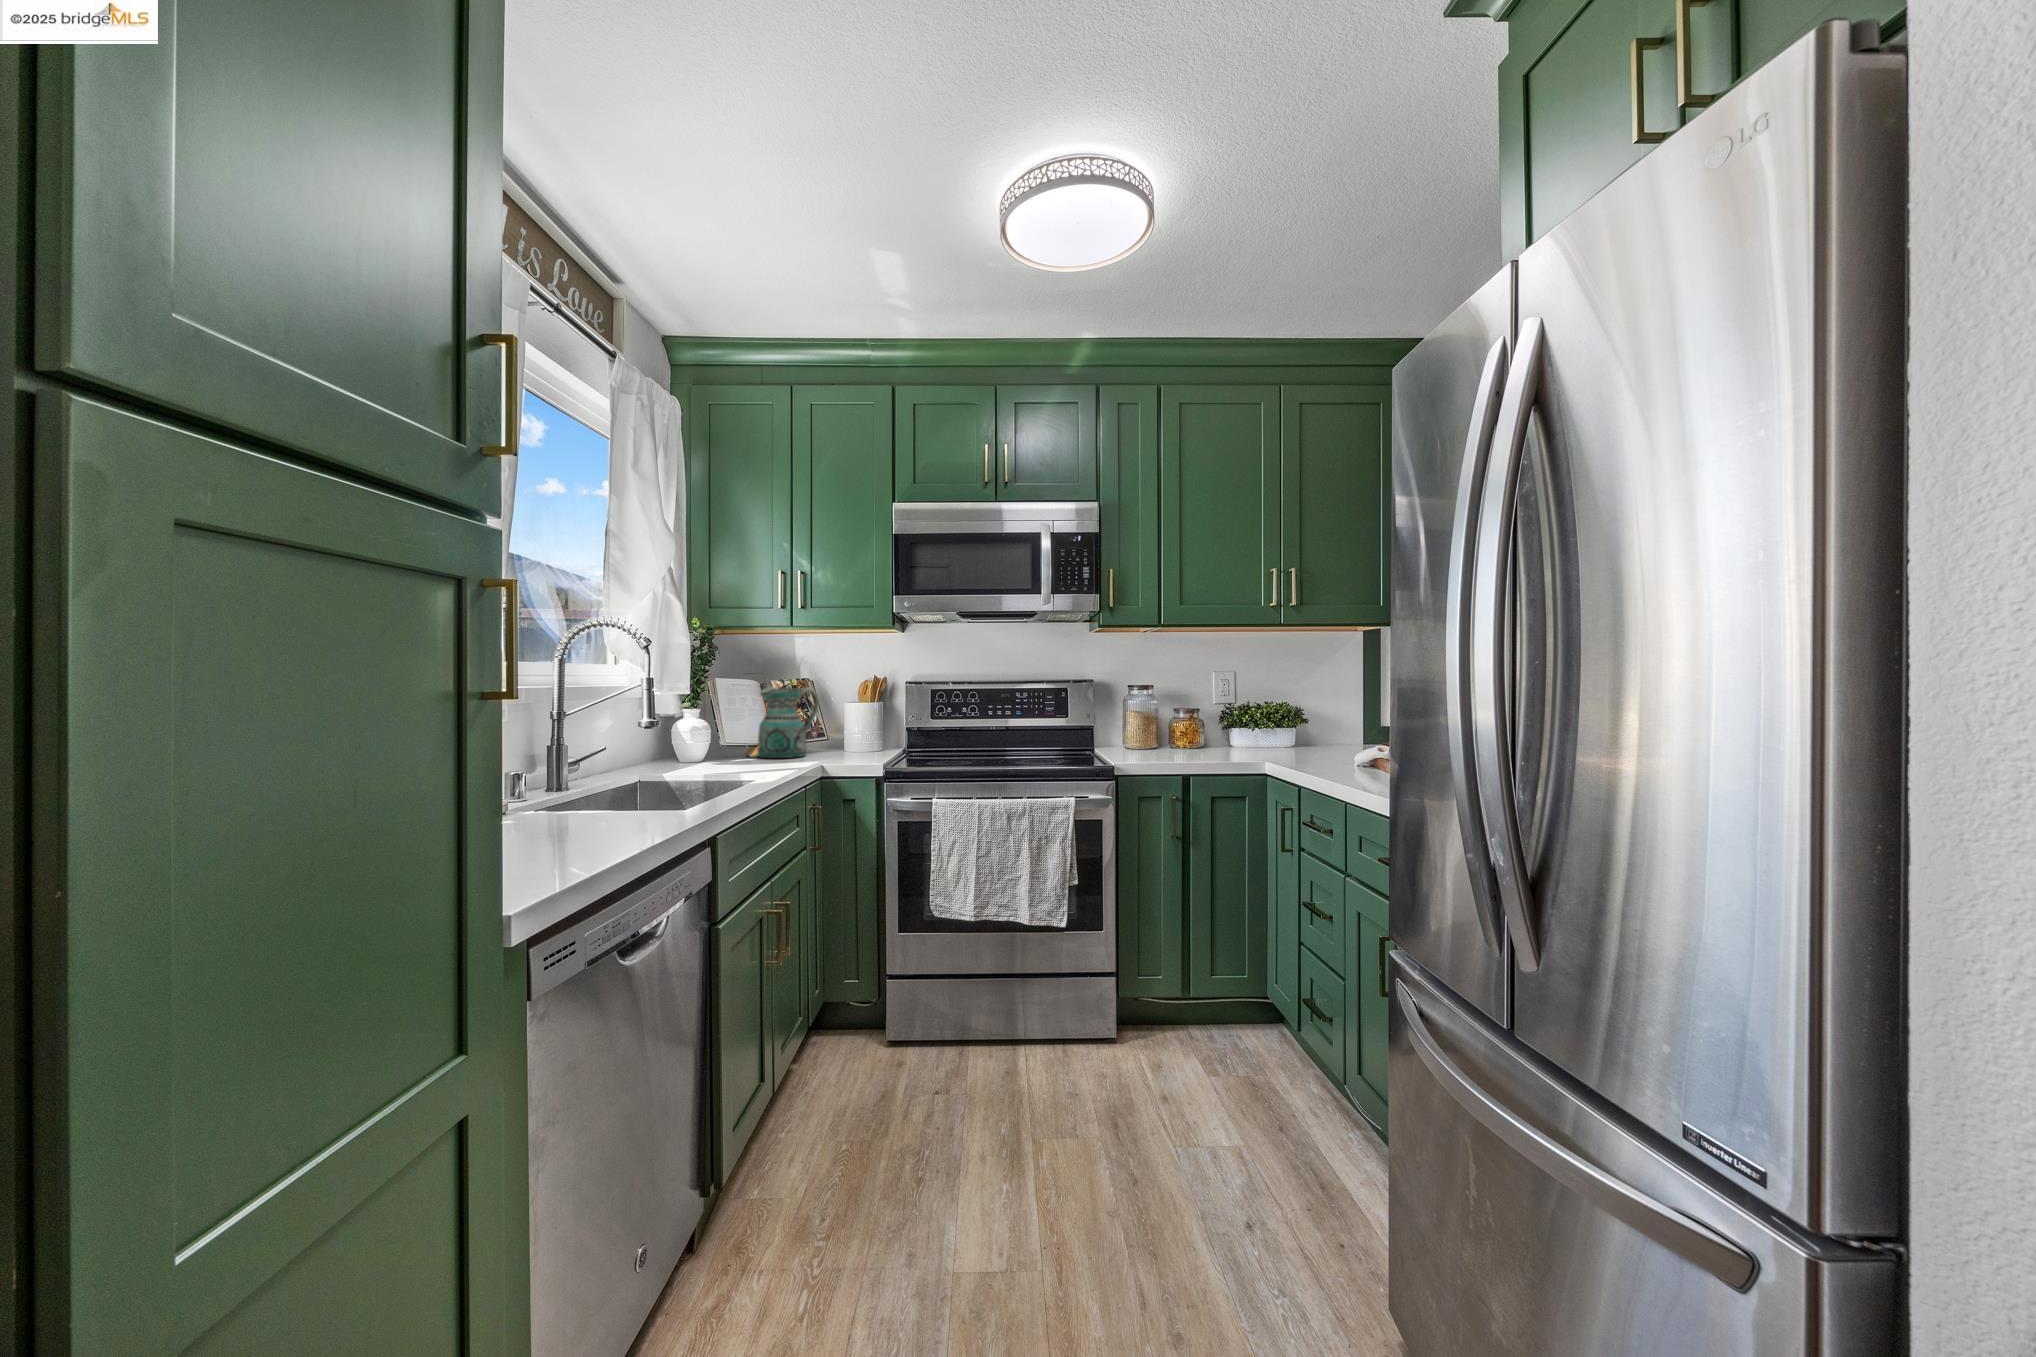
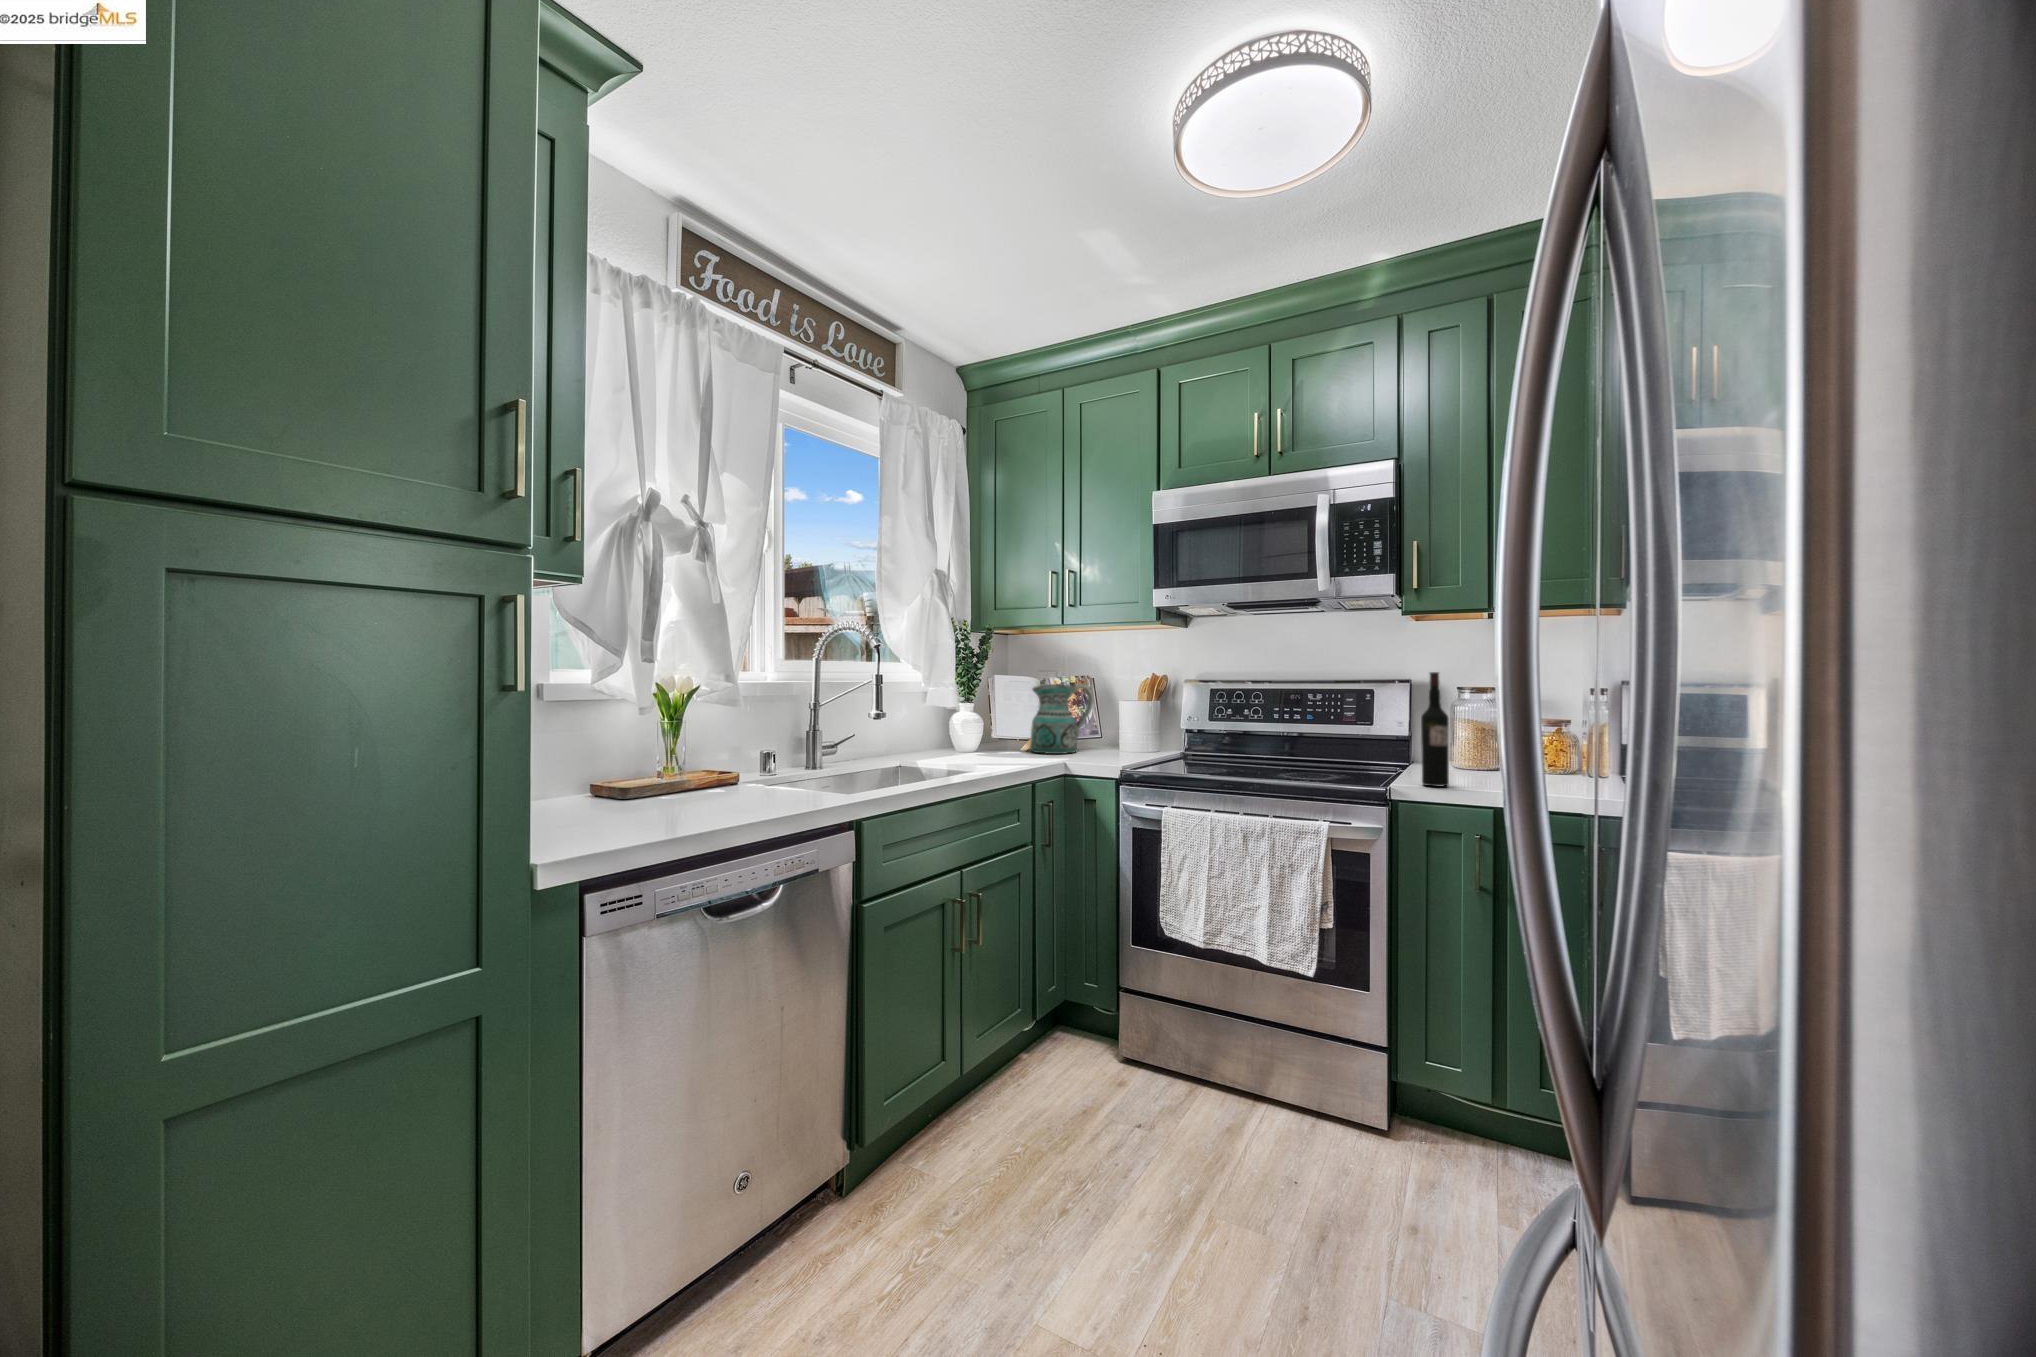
wine bottle: none [1133,673,1153,763] -> present [1421,672,1449,787]

